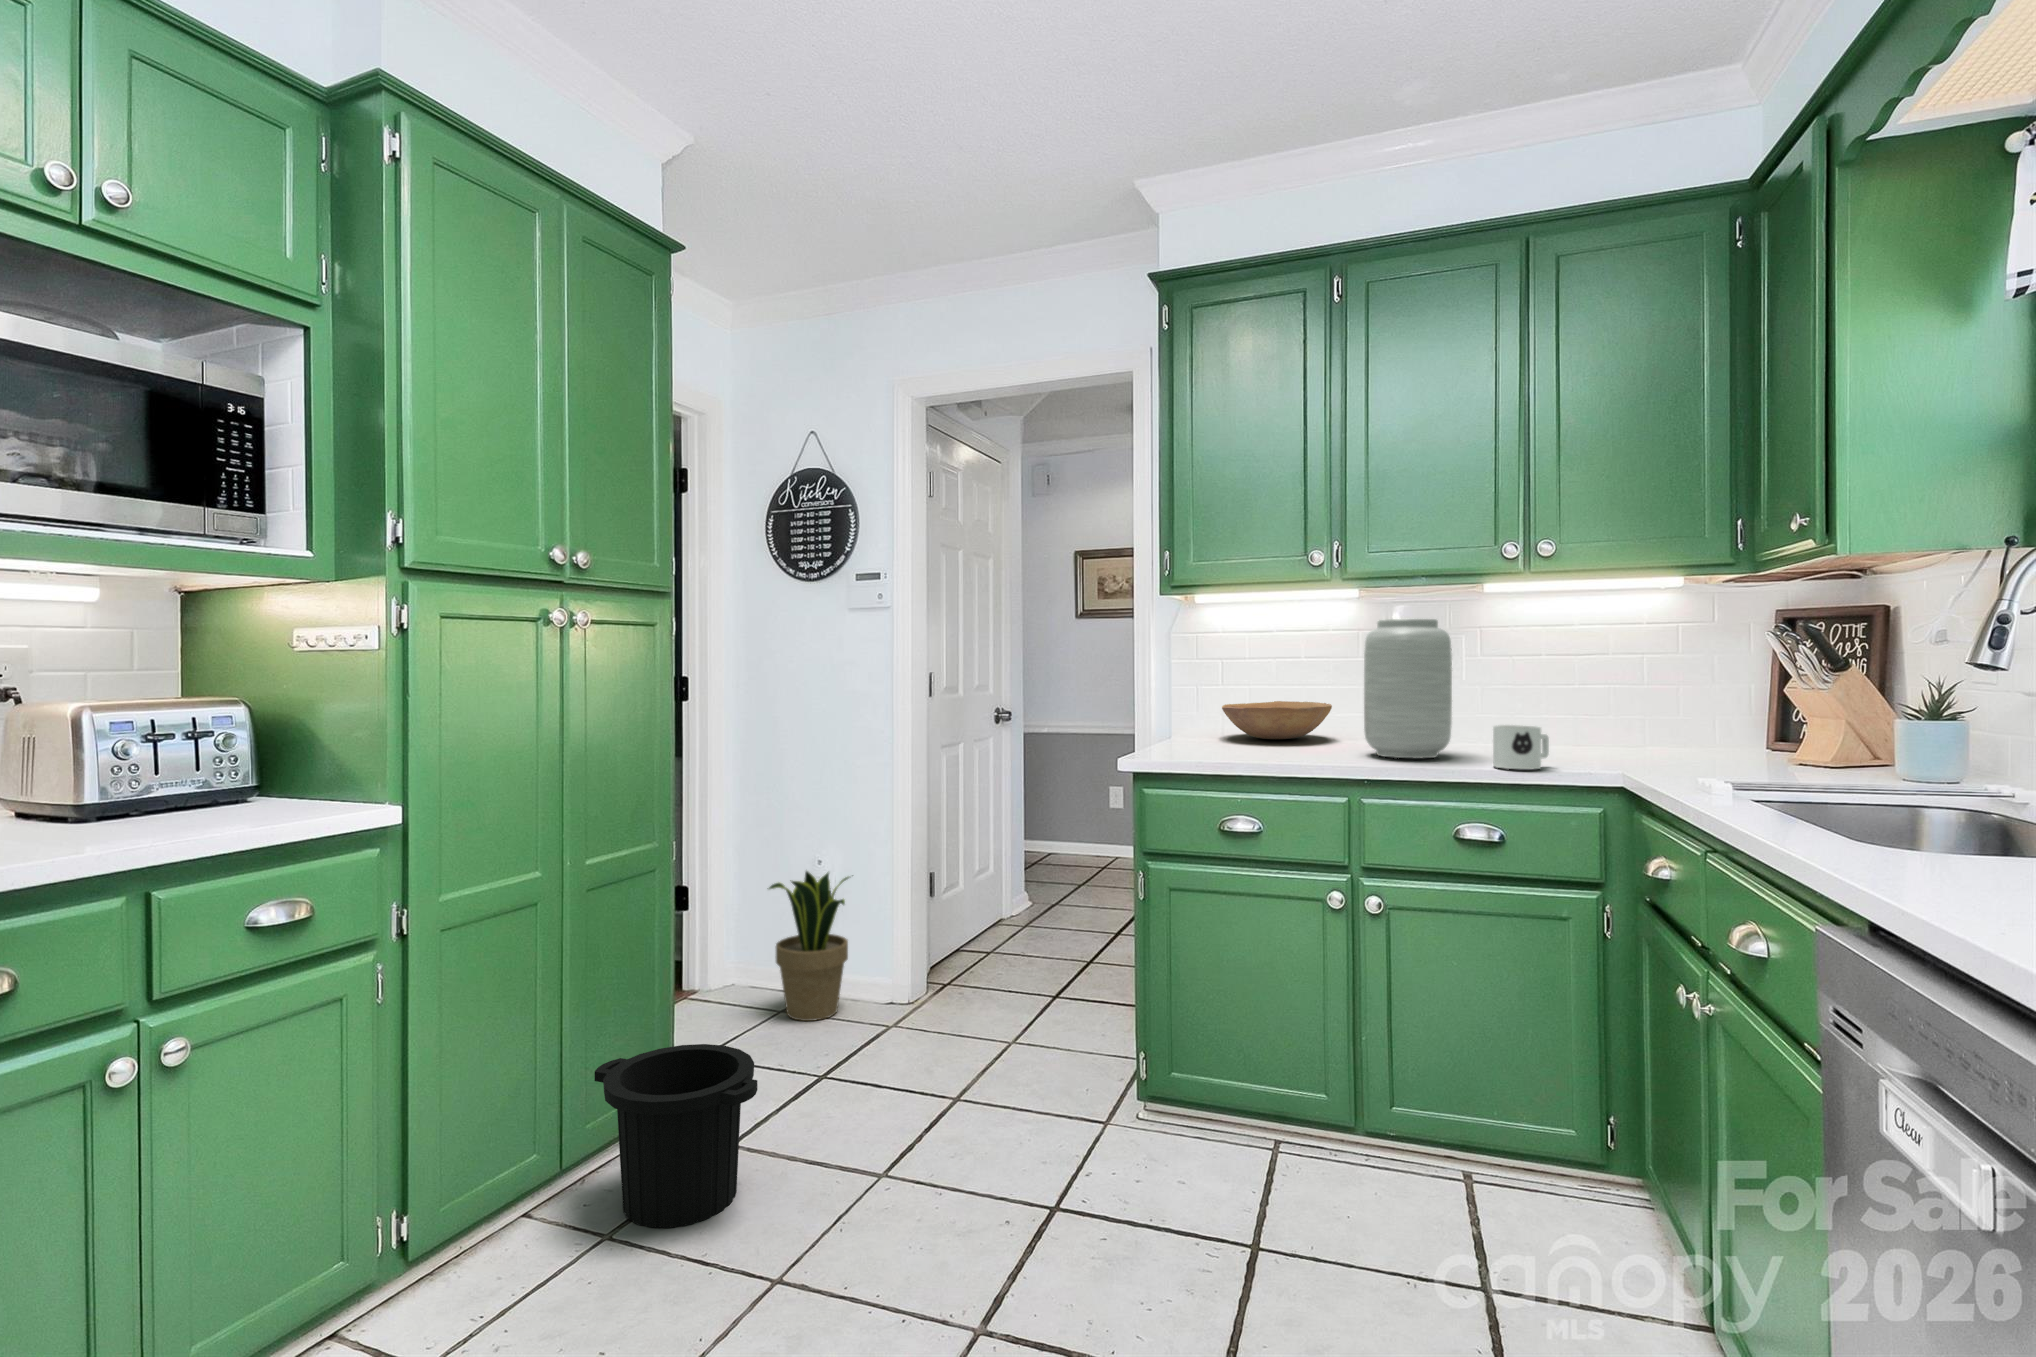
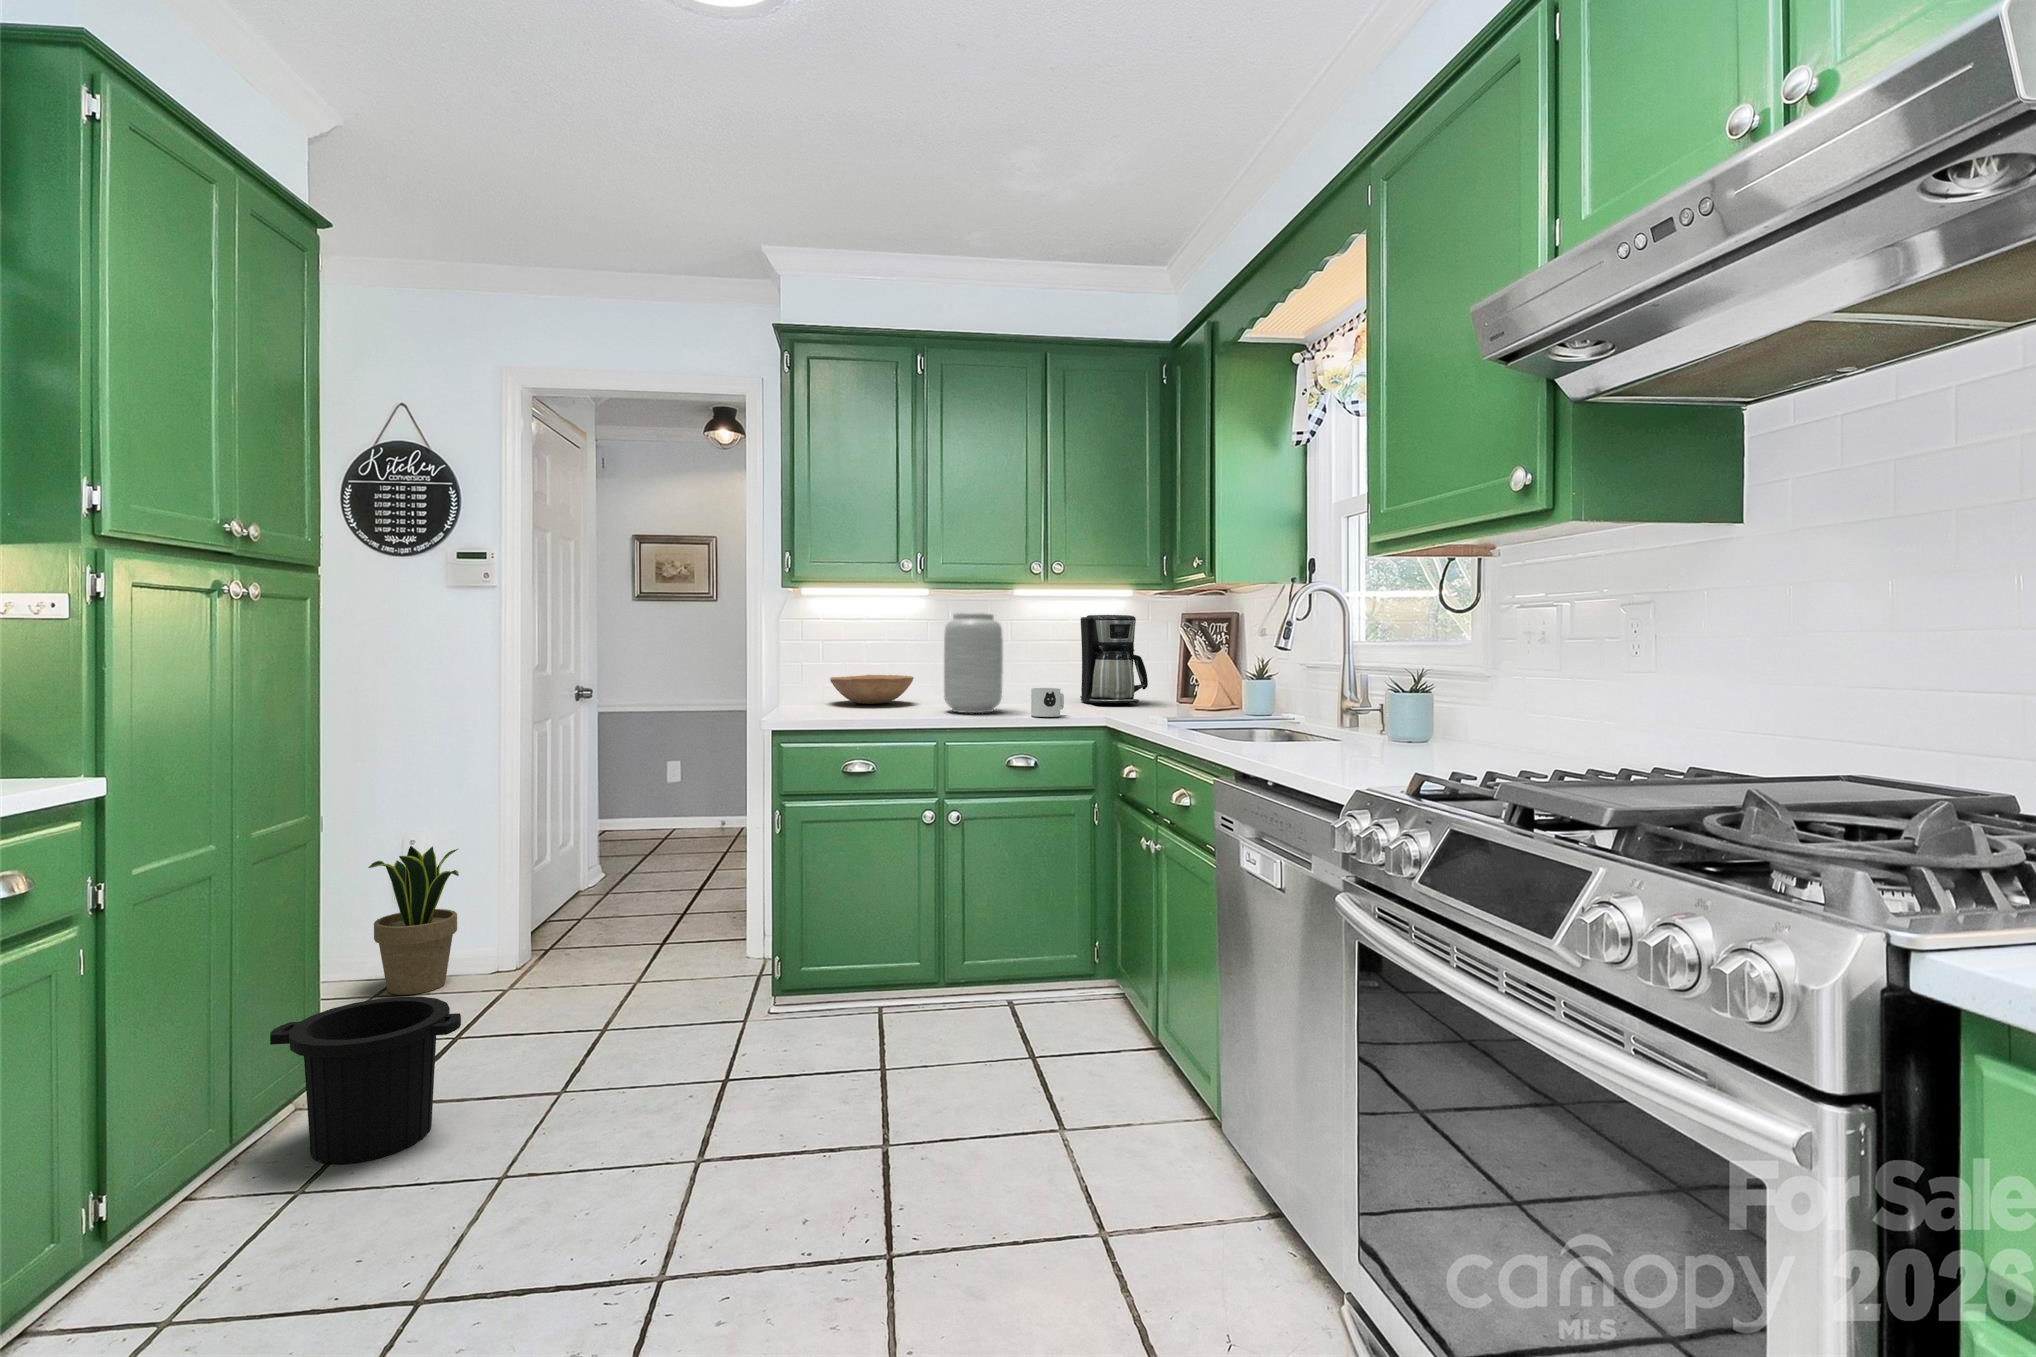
coffee maker: none [1590,615,1709,749] -> present [1080,615,1148,704]

